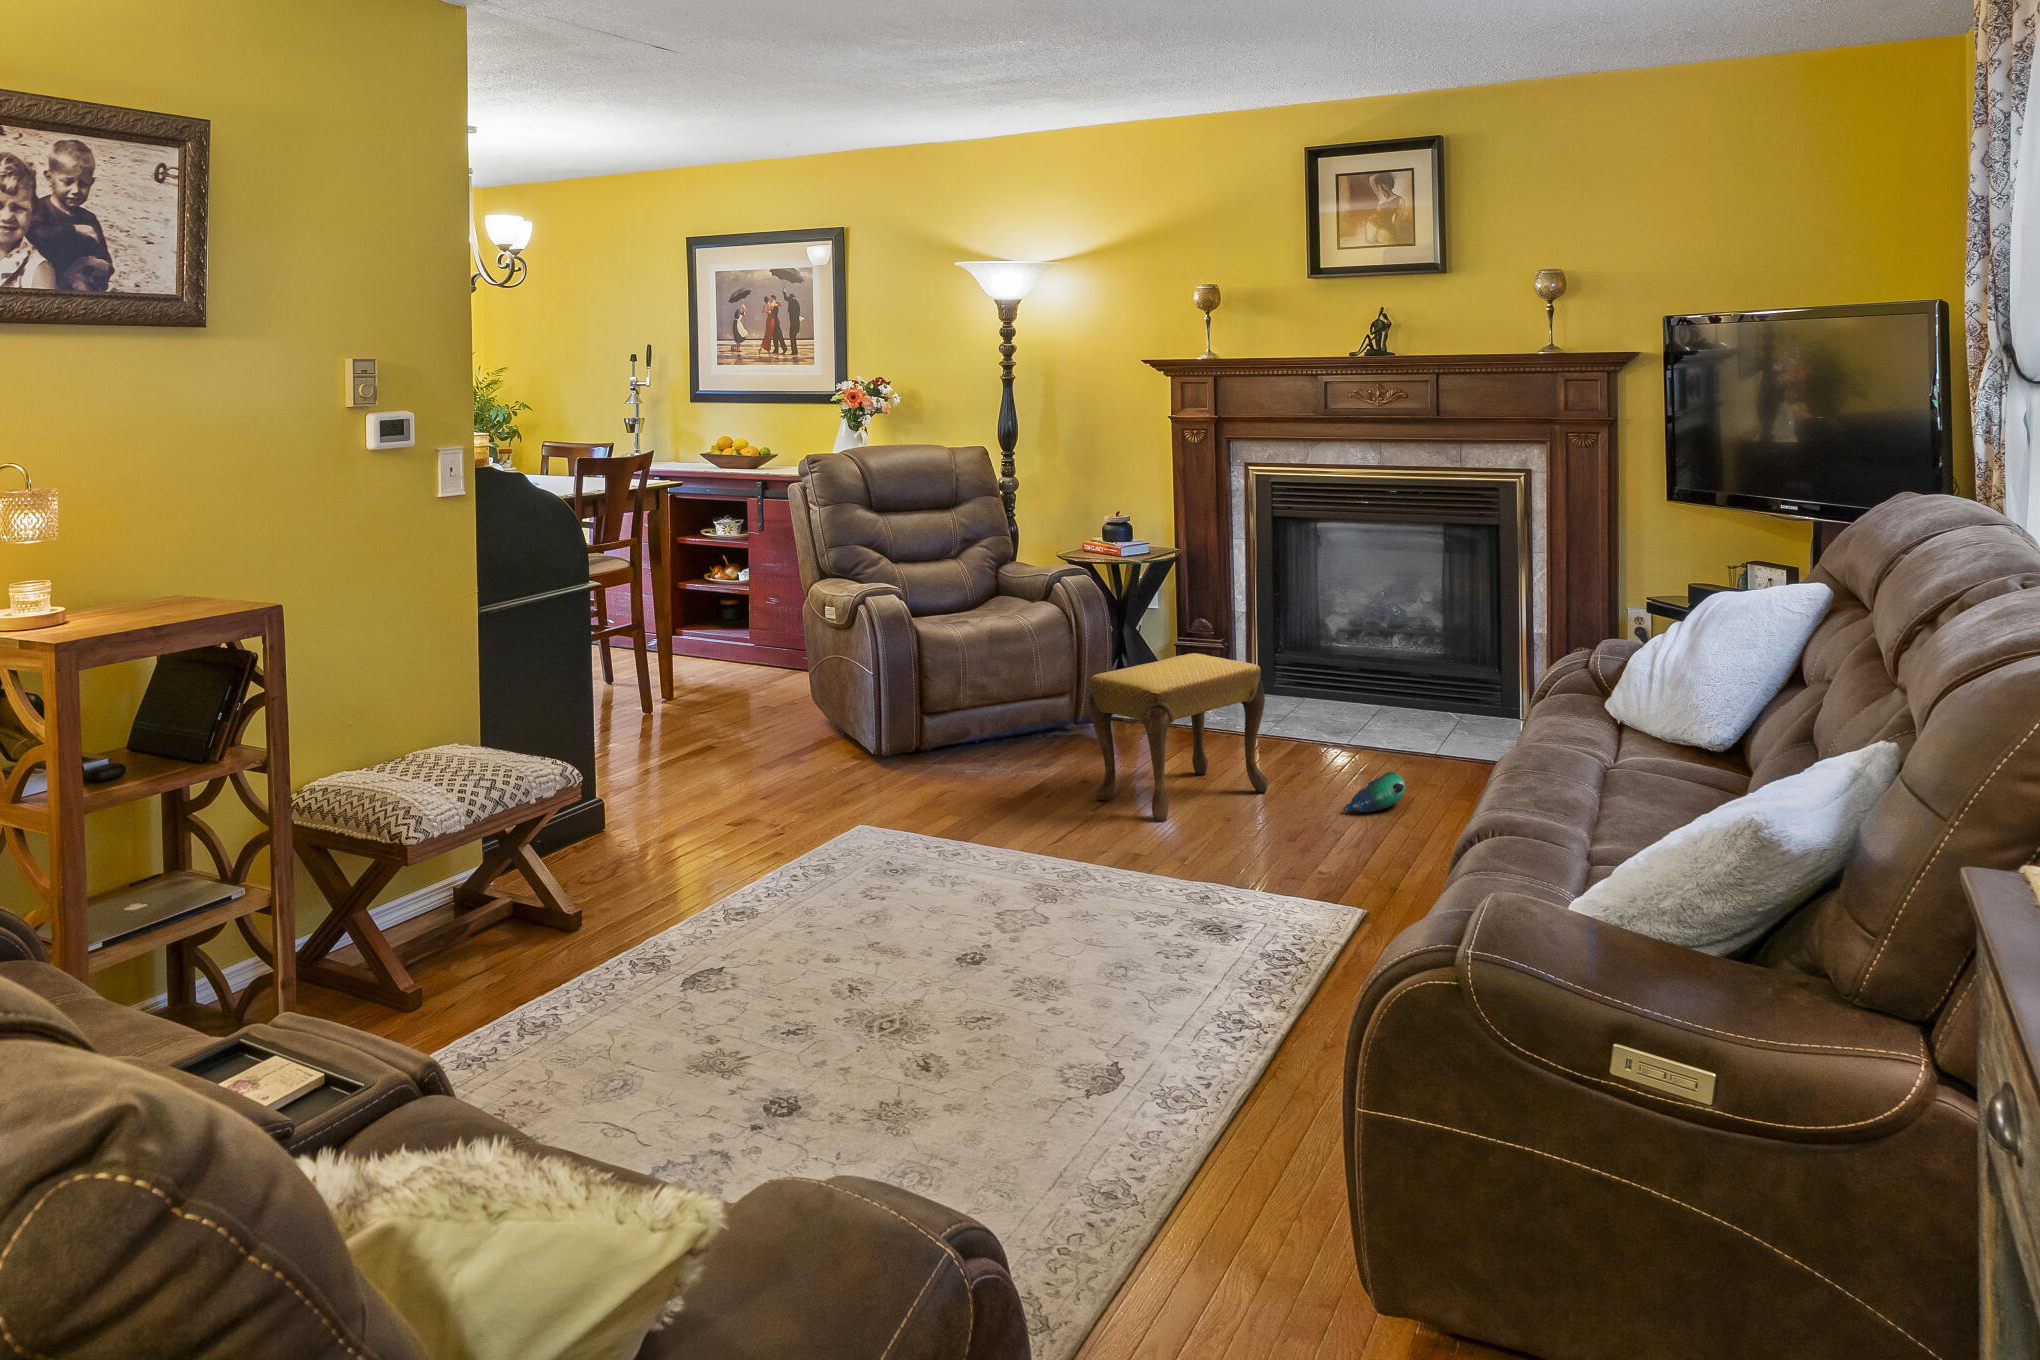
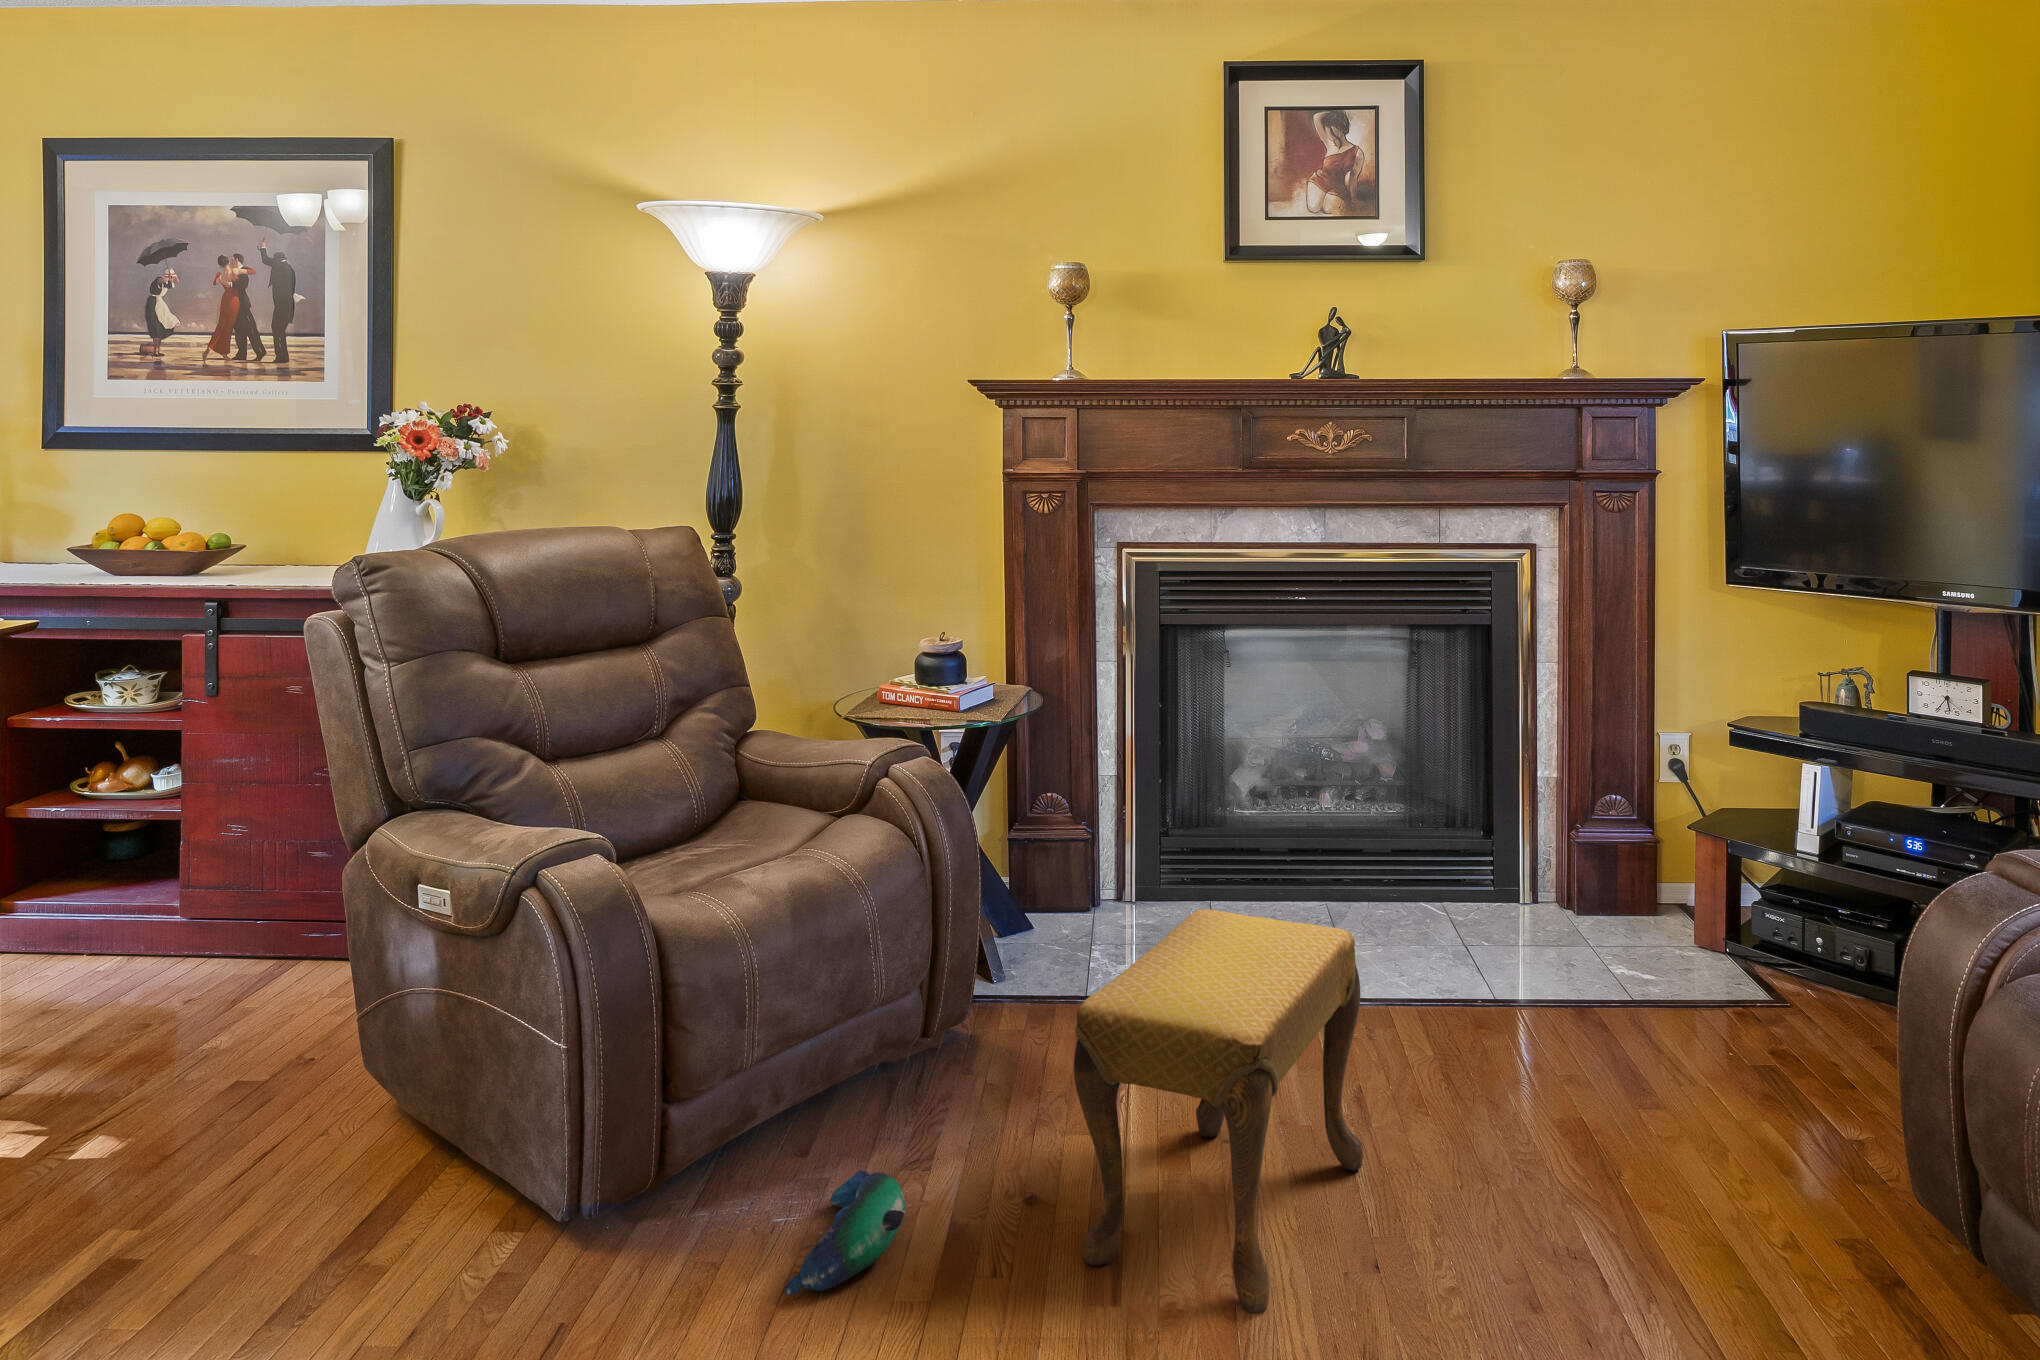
plush toy: present [1344,772,1405,813] -> present [784,1170,905,1296]

